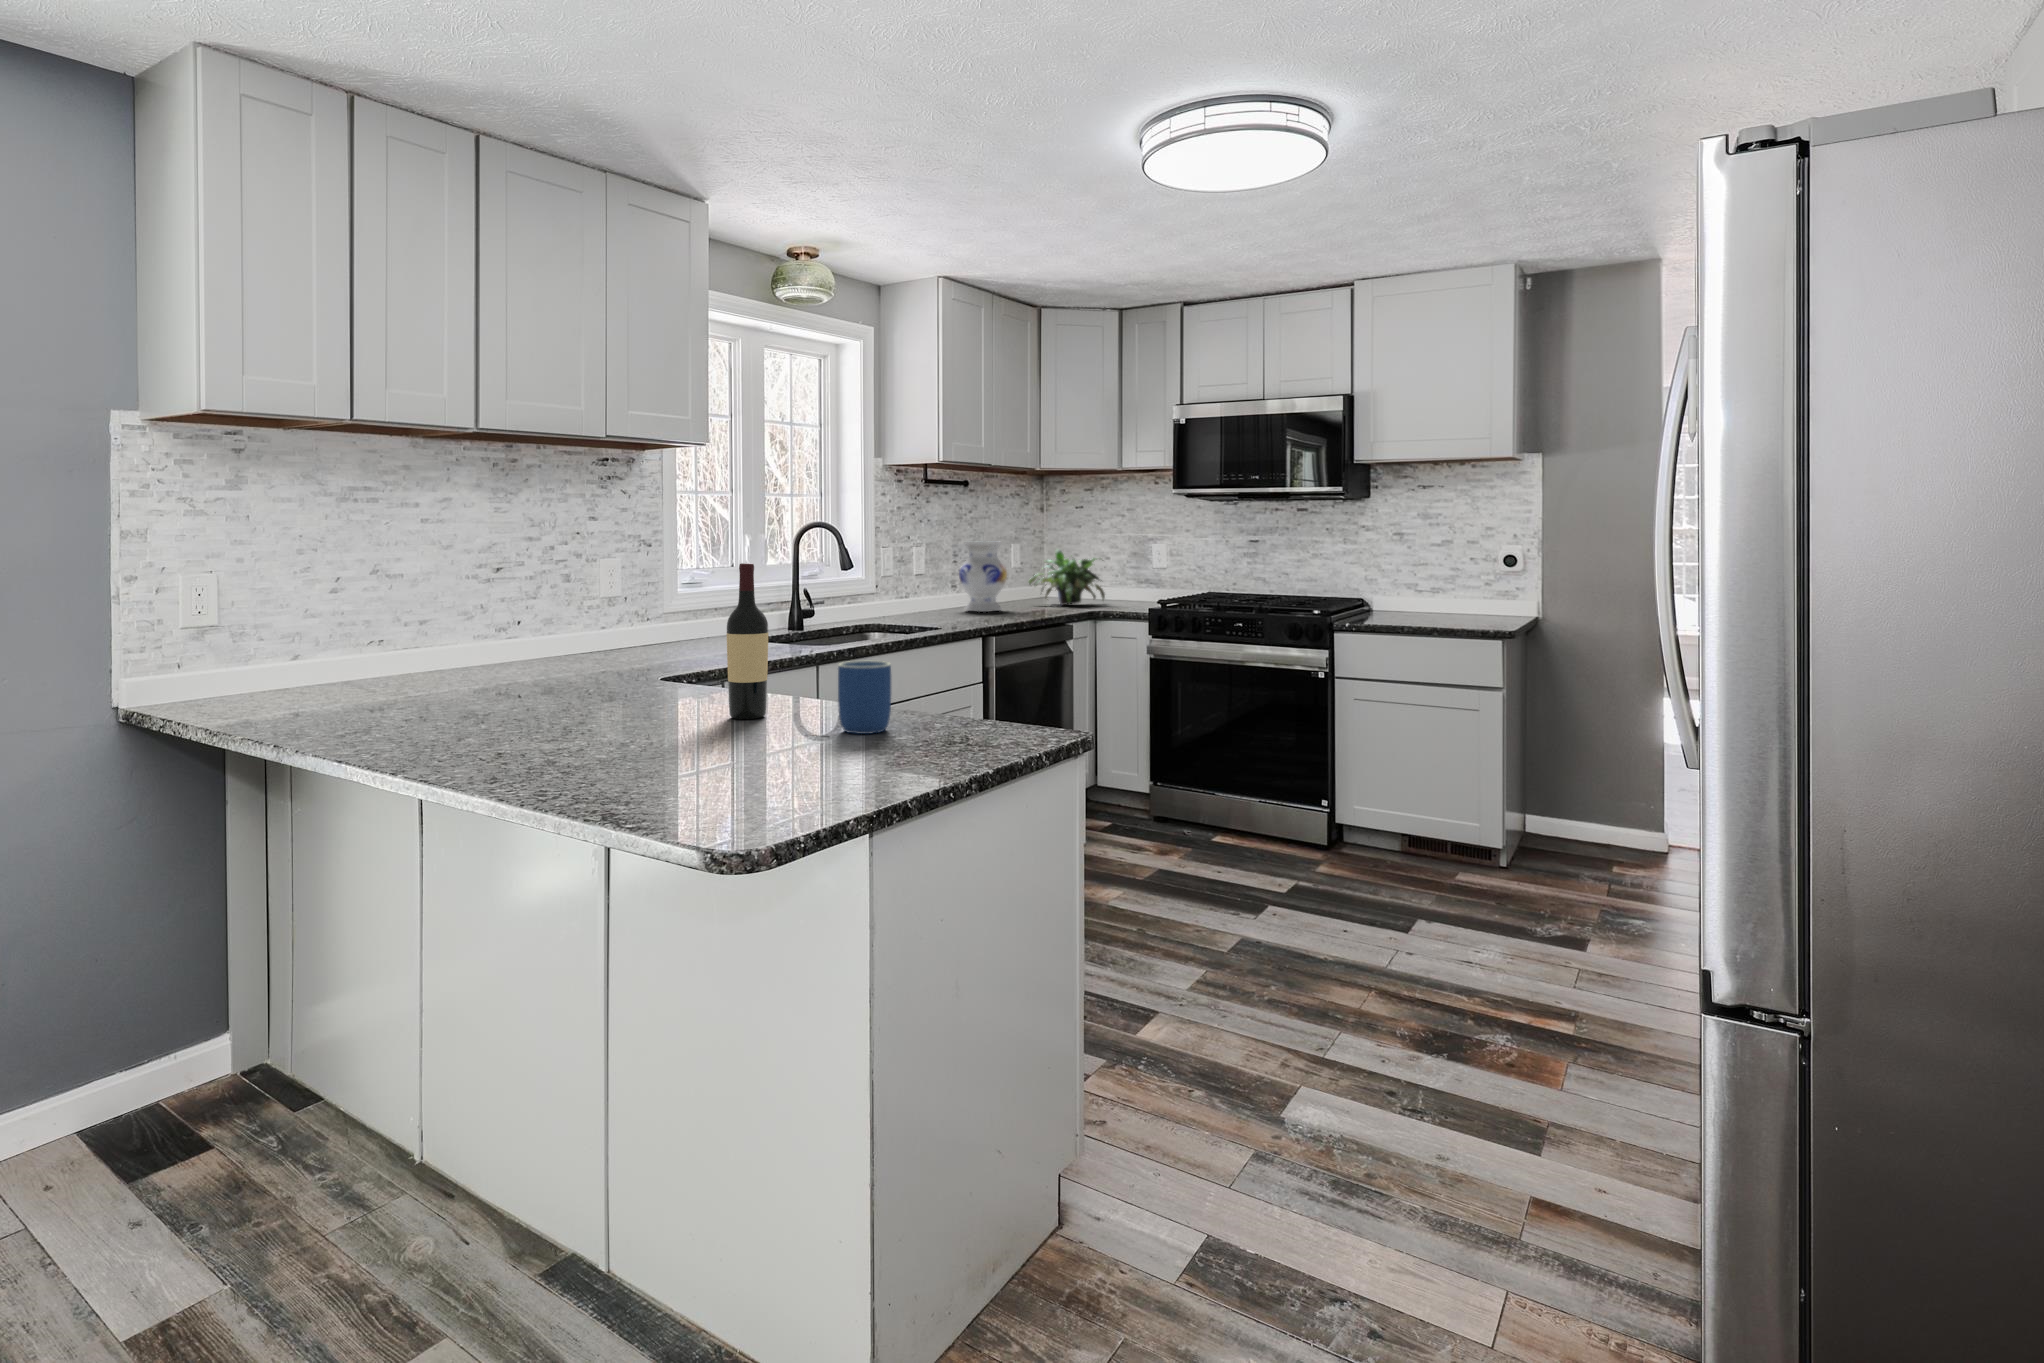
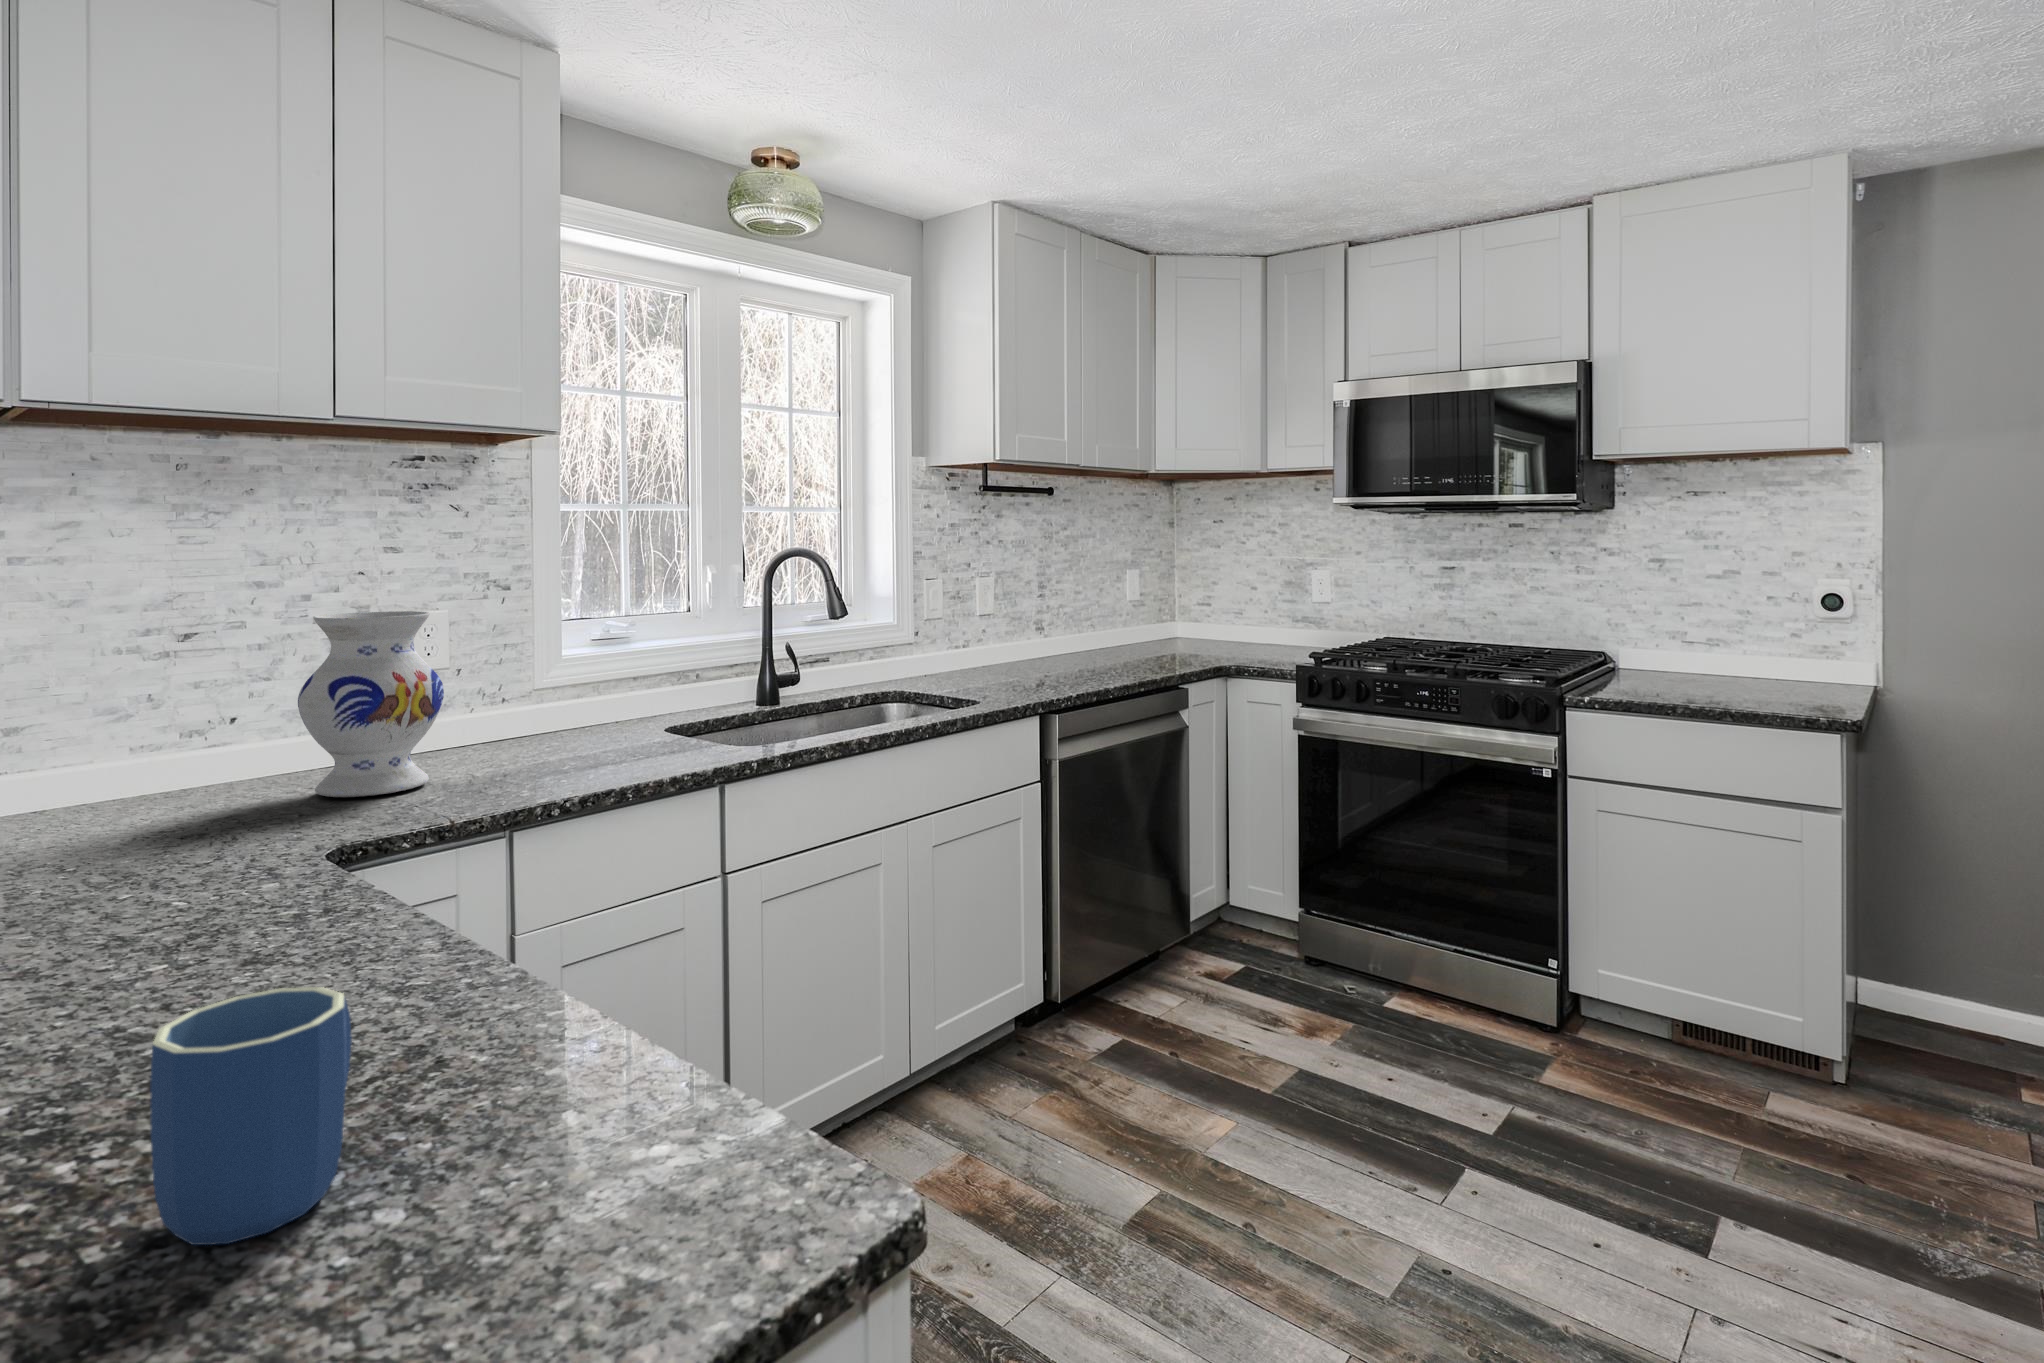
vase: present [959,541,1007,612] -> present [298,611,444,797]
potted plant: present [1029,549,1105,605] -> none [1141,580,1244,654]
wine bottle: present [727,563,768,719] -> none [70,692,203,1090]

